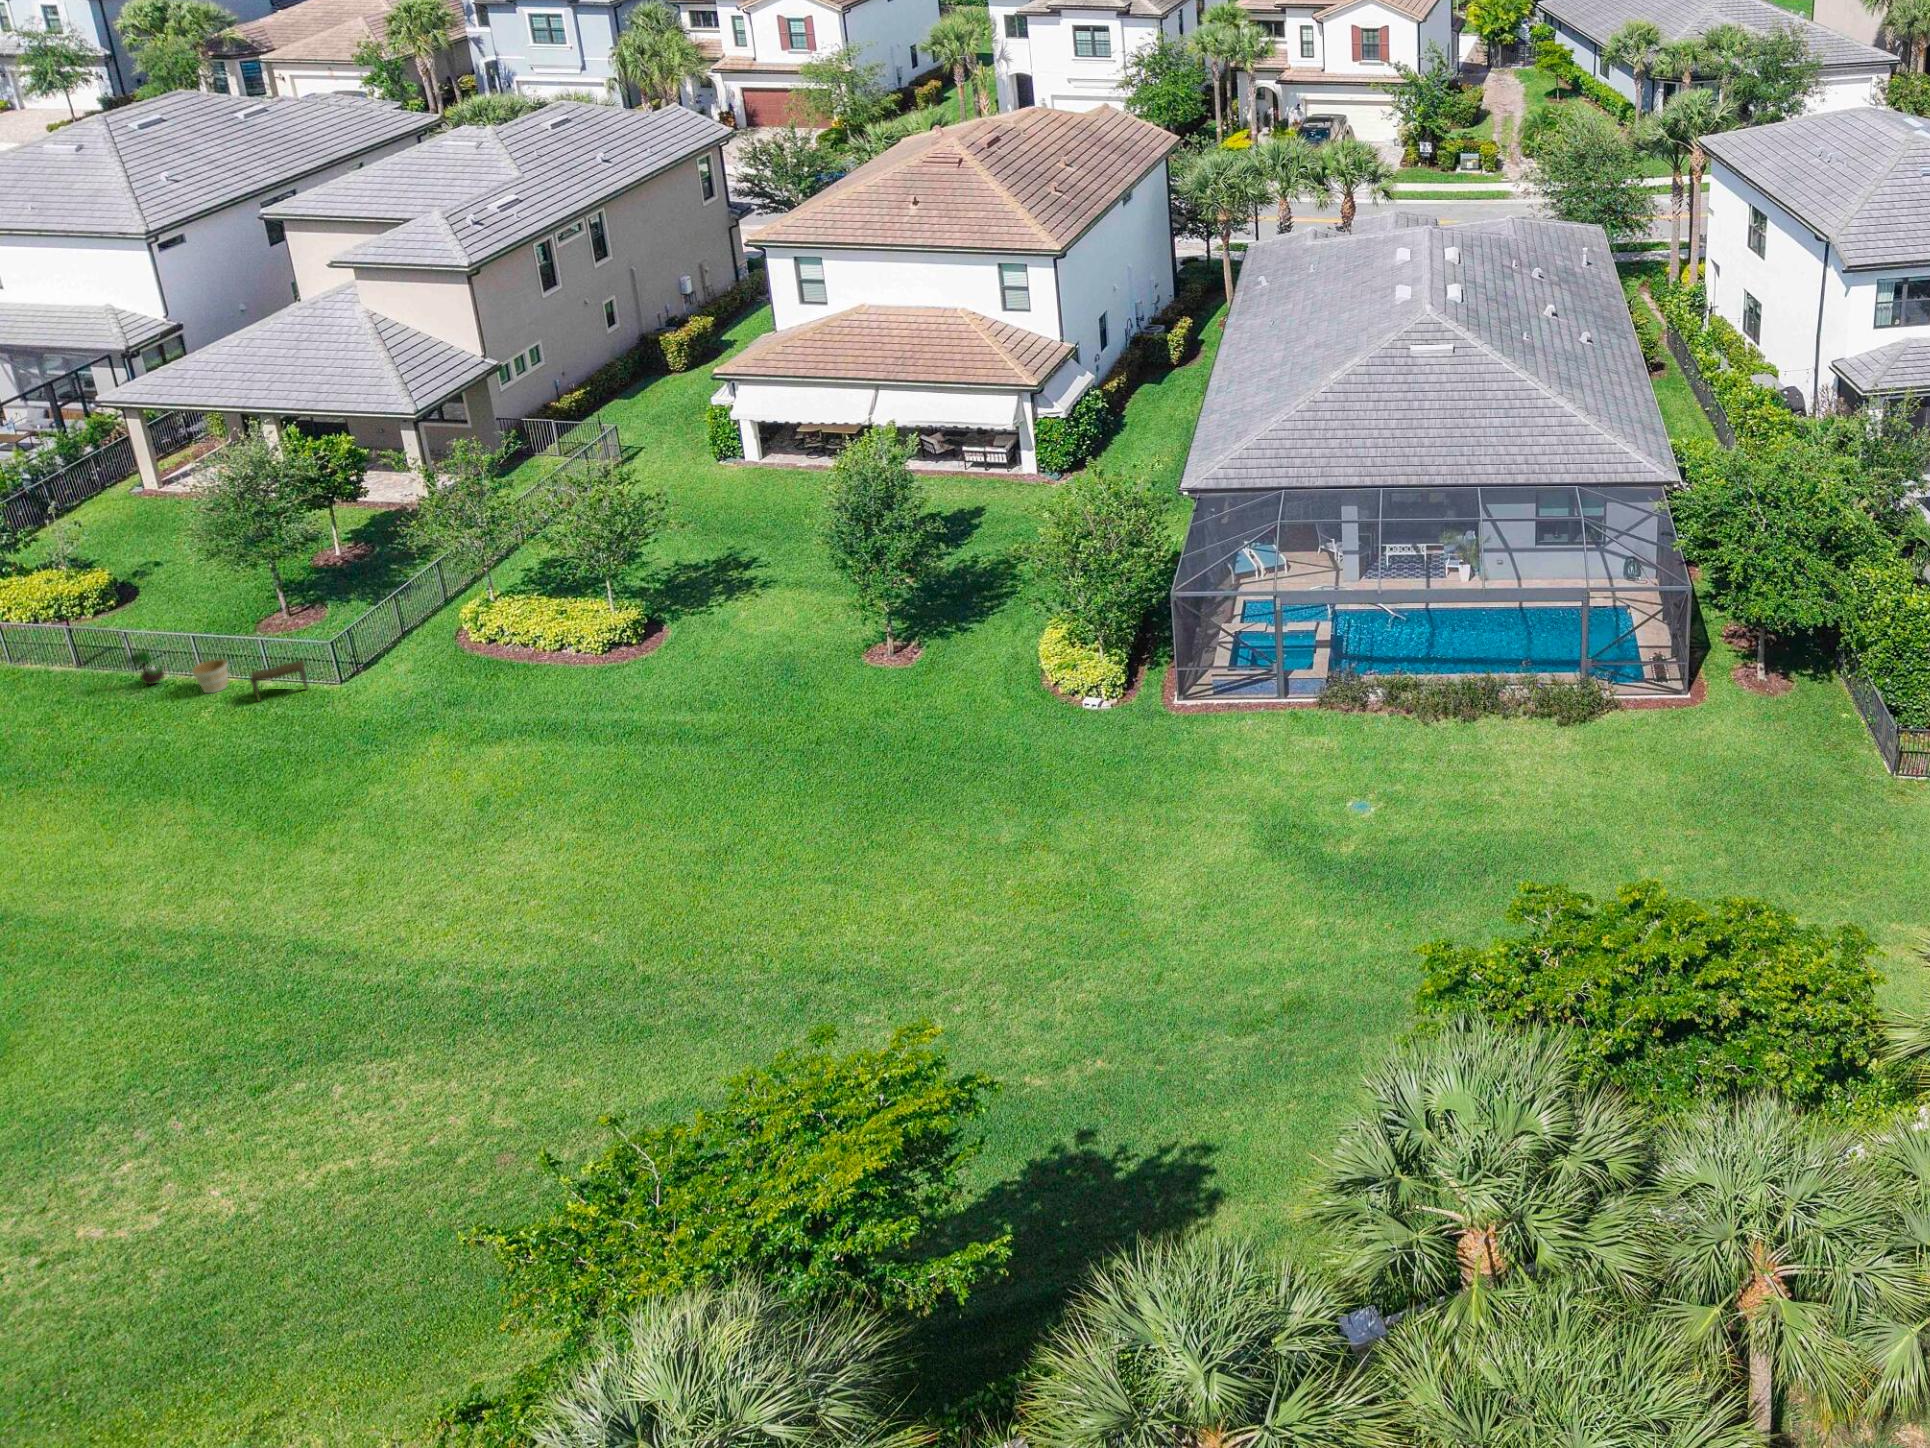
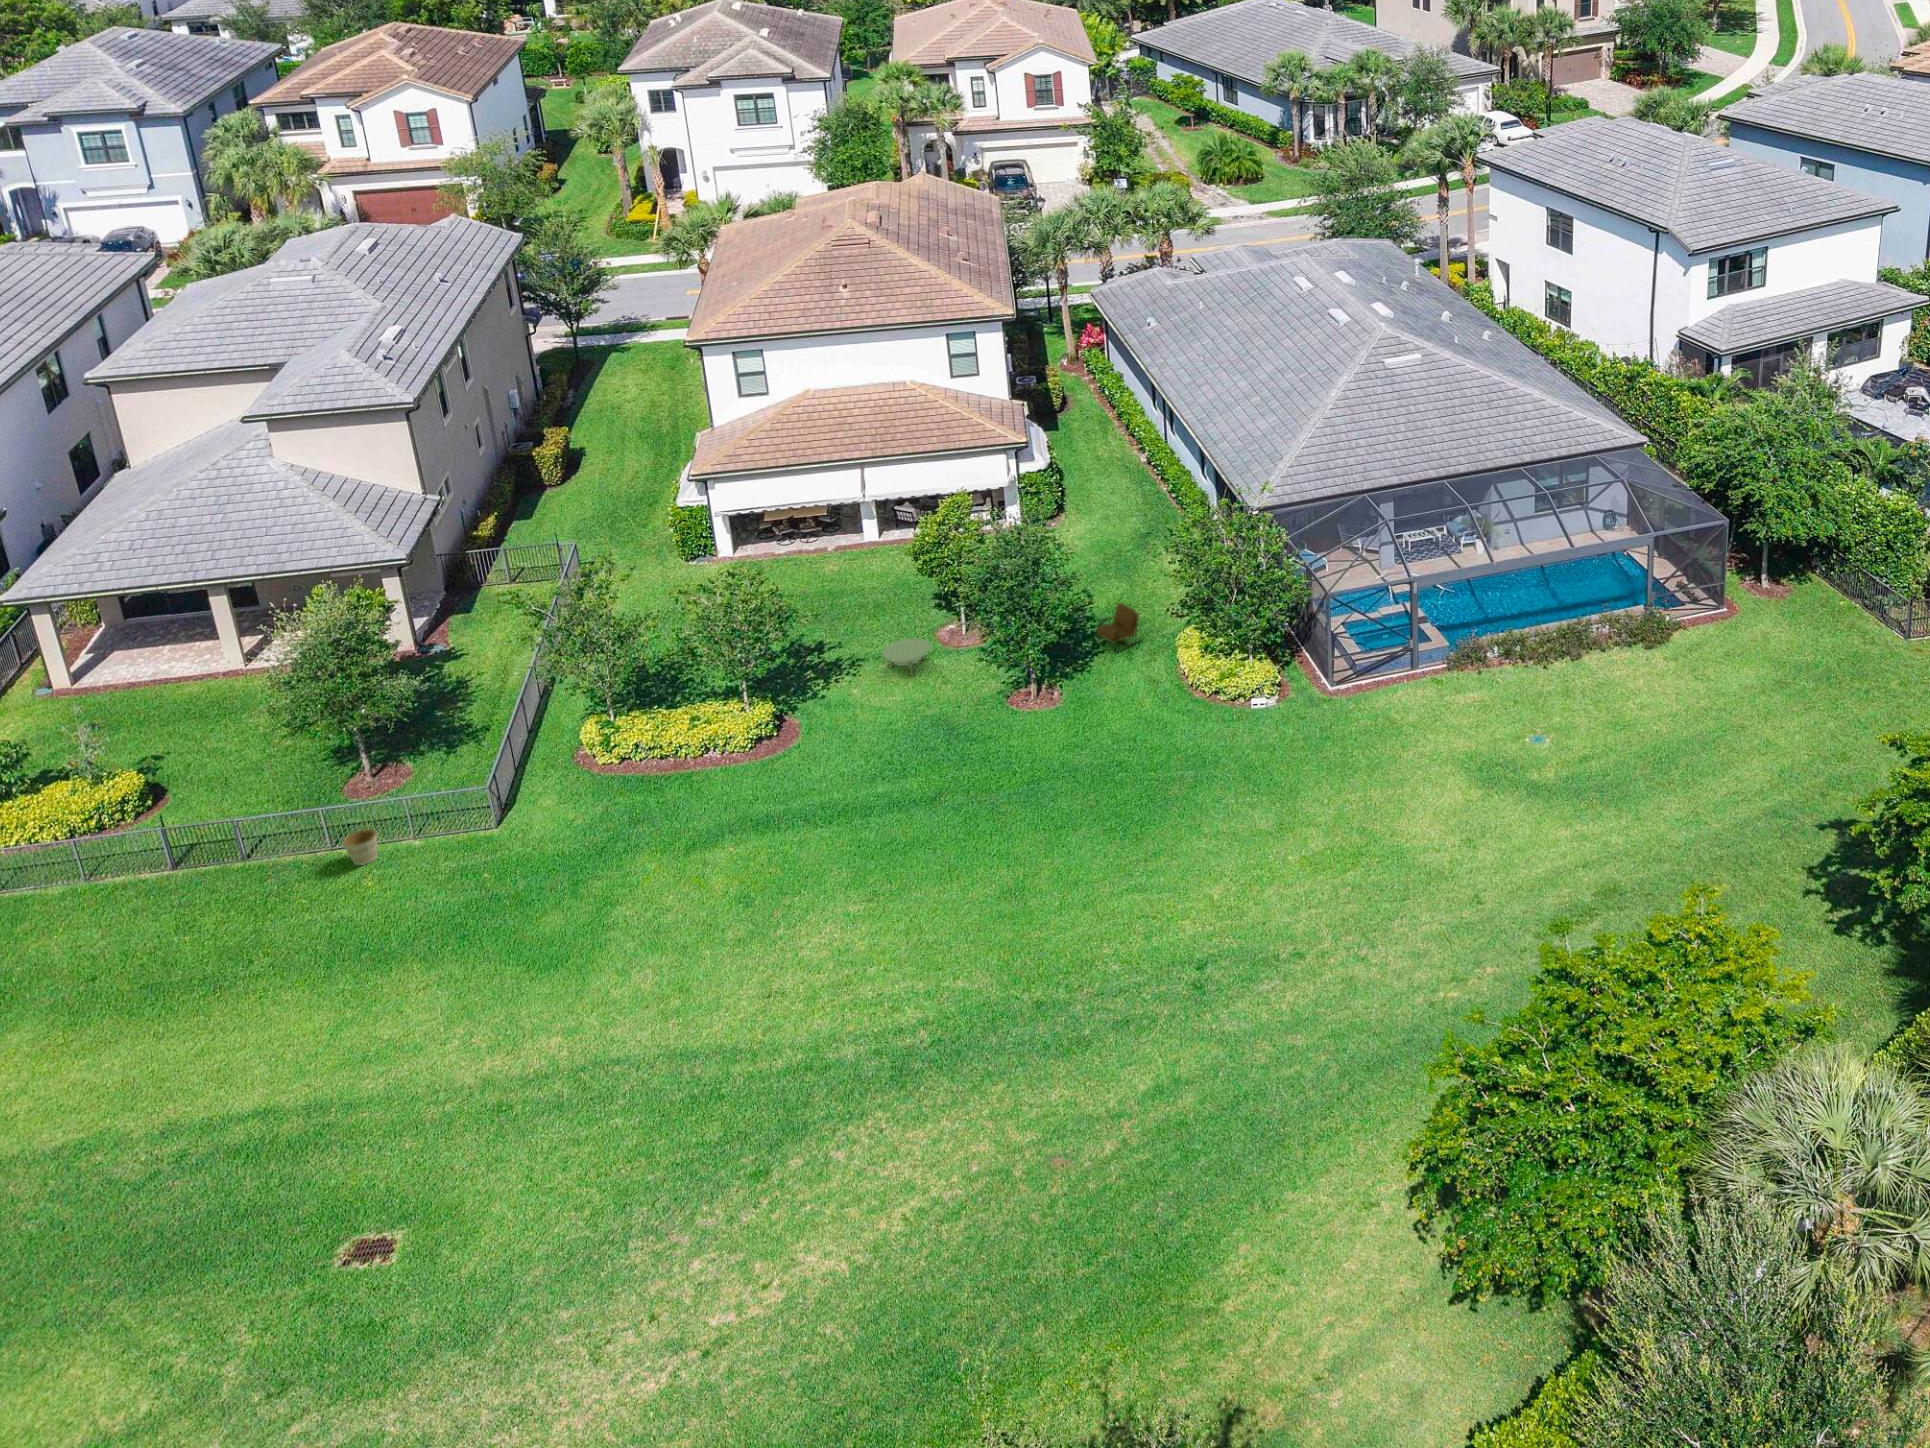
round table: none [780,568,833,609] -> present [882,638,931,676]
chair: none [996,569,1044,623] -> present [1096,603,1139,645]
potted tree: present [126,649,164,684] -> none [261,834,296,871]
bench: present [250,660,308,701] -> none [415,812,474,861]

